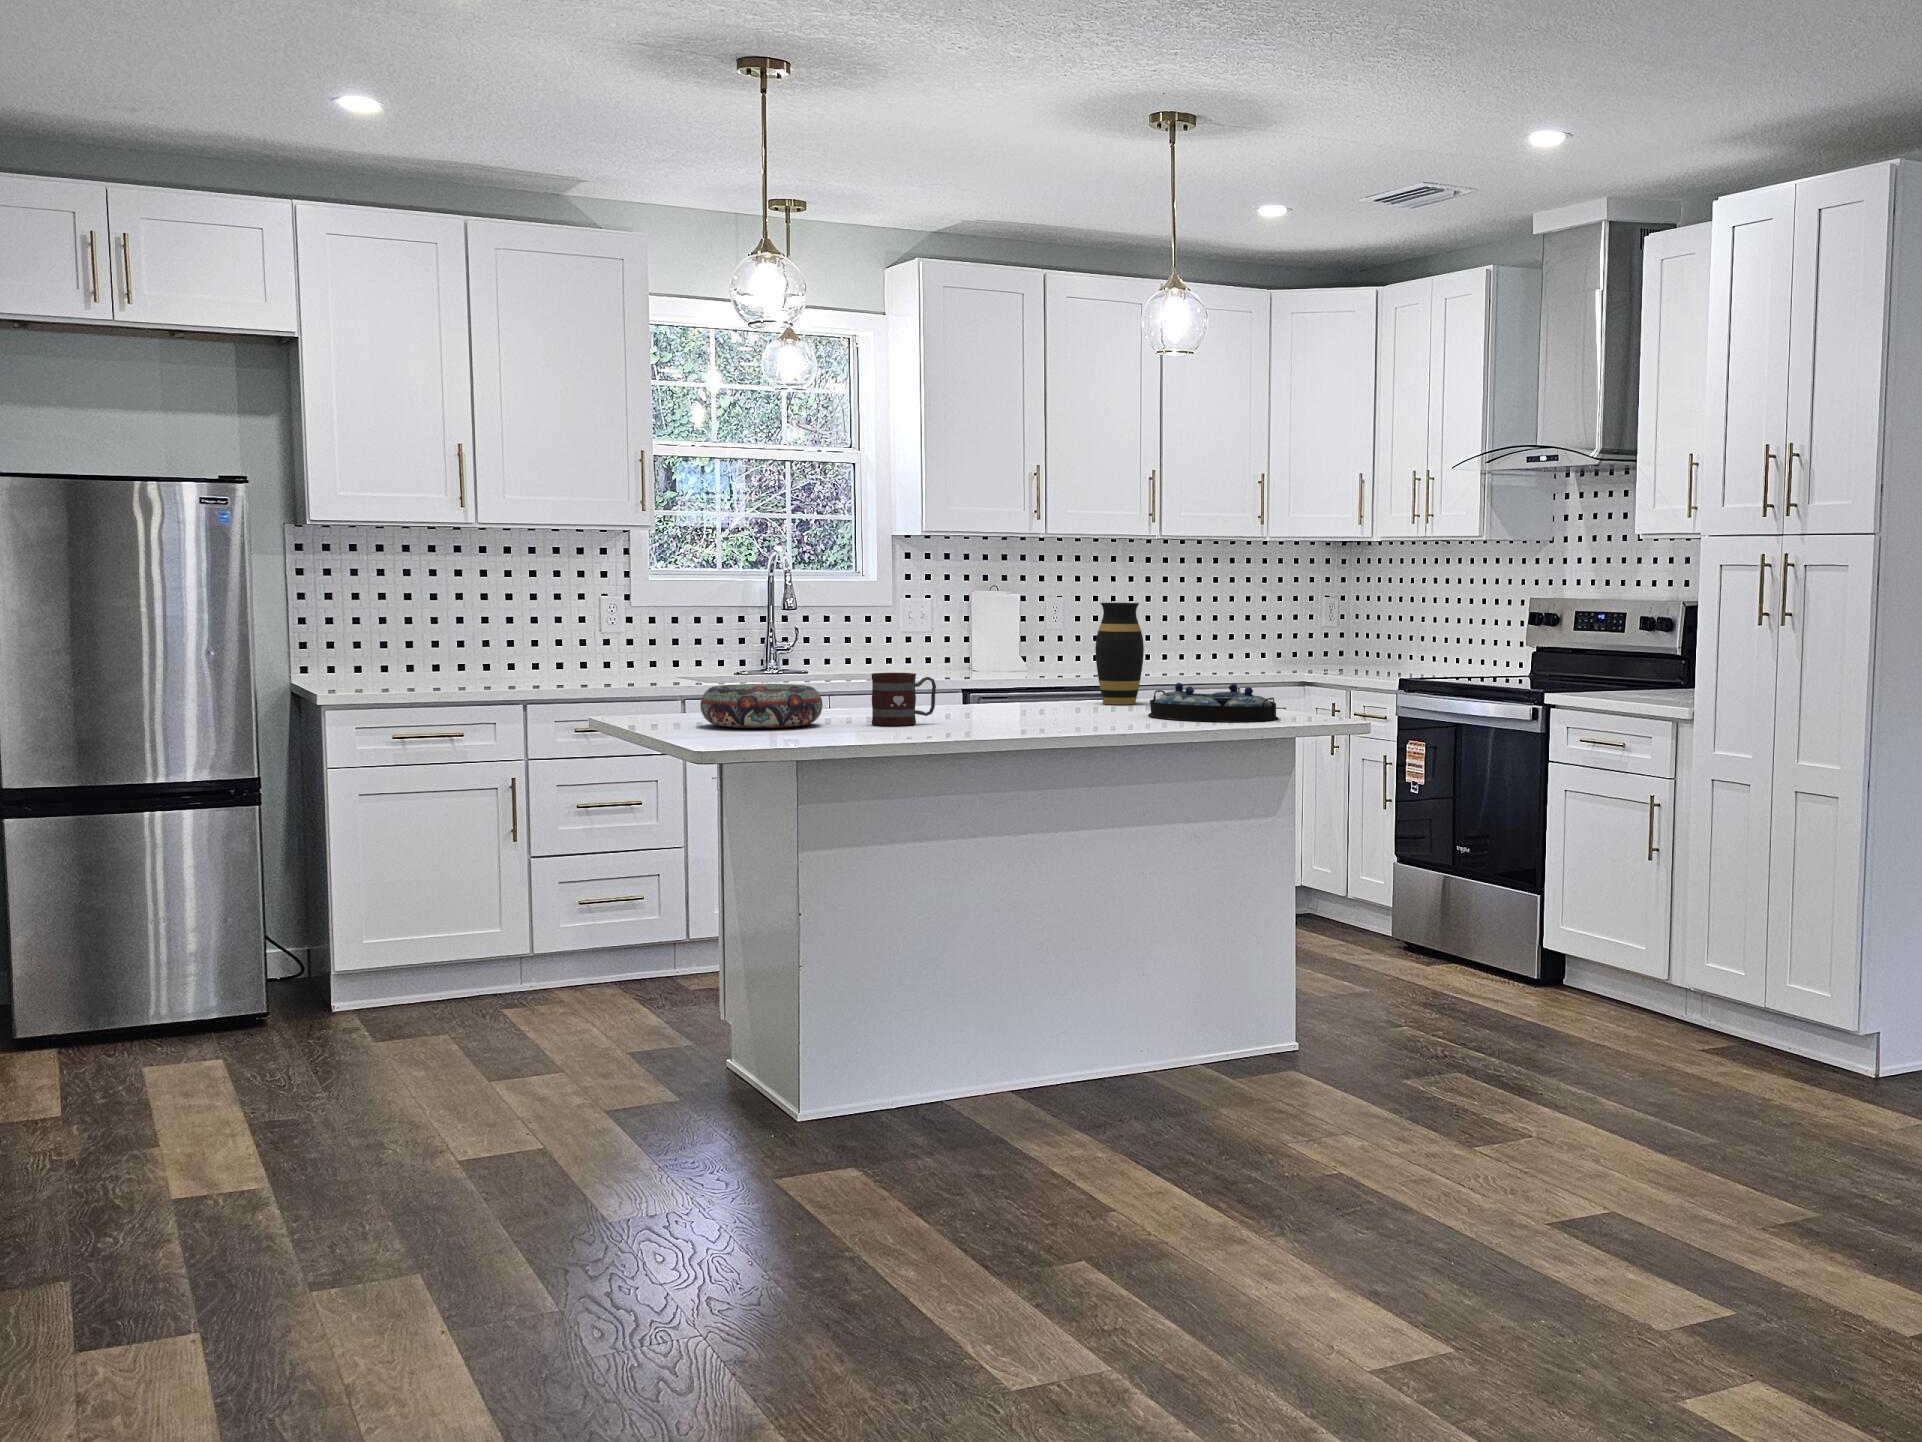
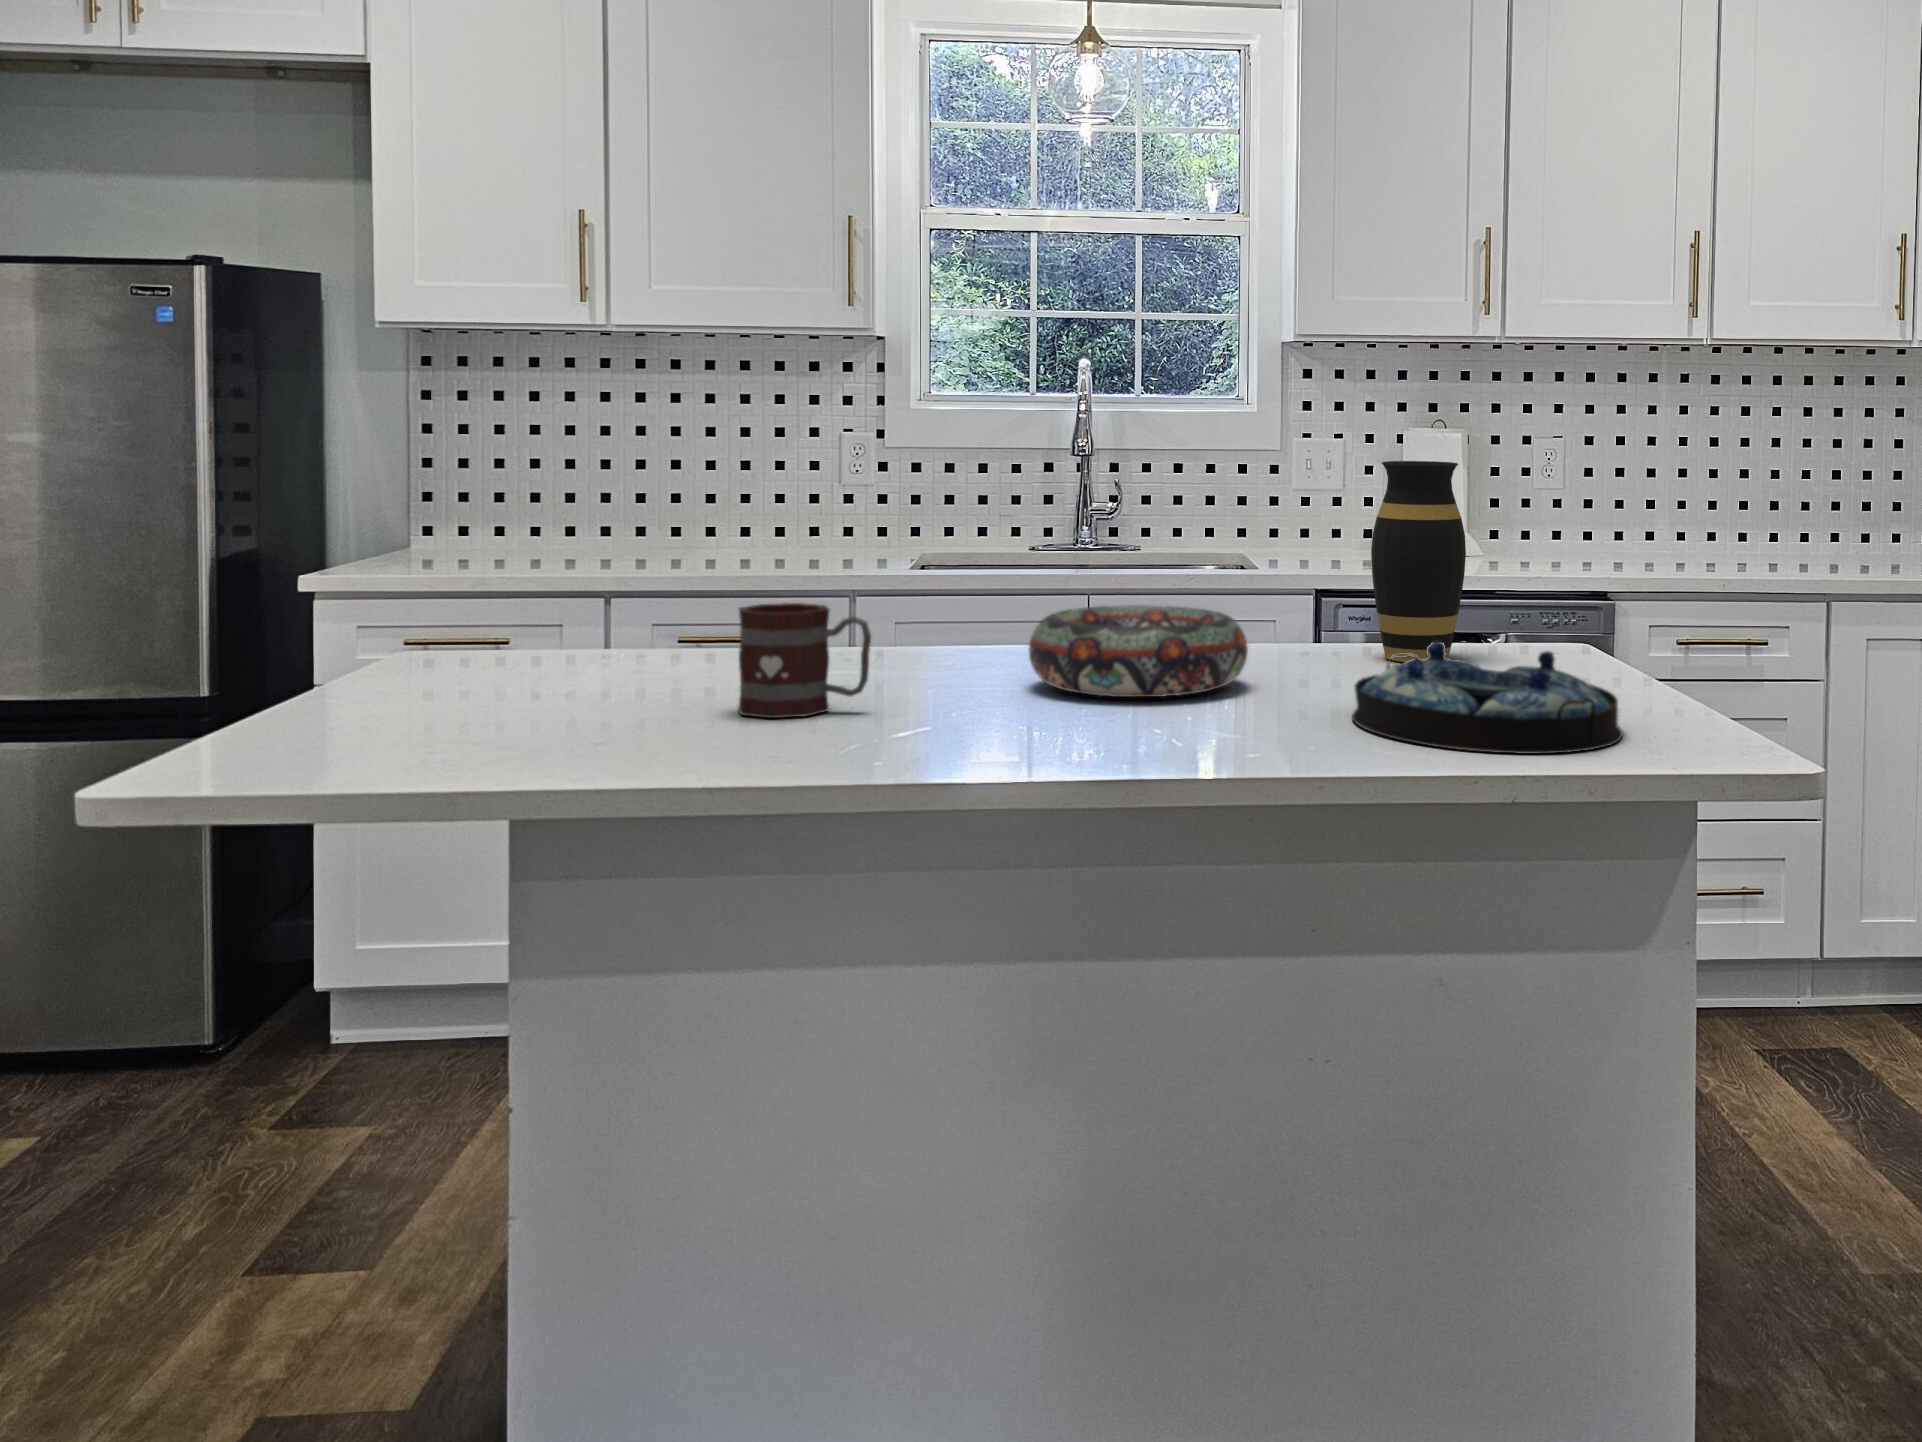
decorative bowl: present [700,684,823,728] -> present [1029,605,1248,697]

